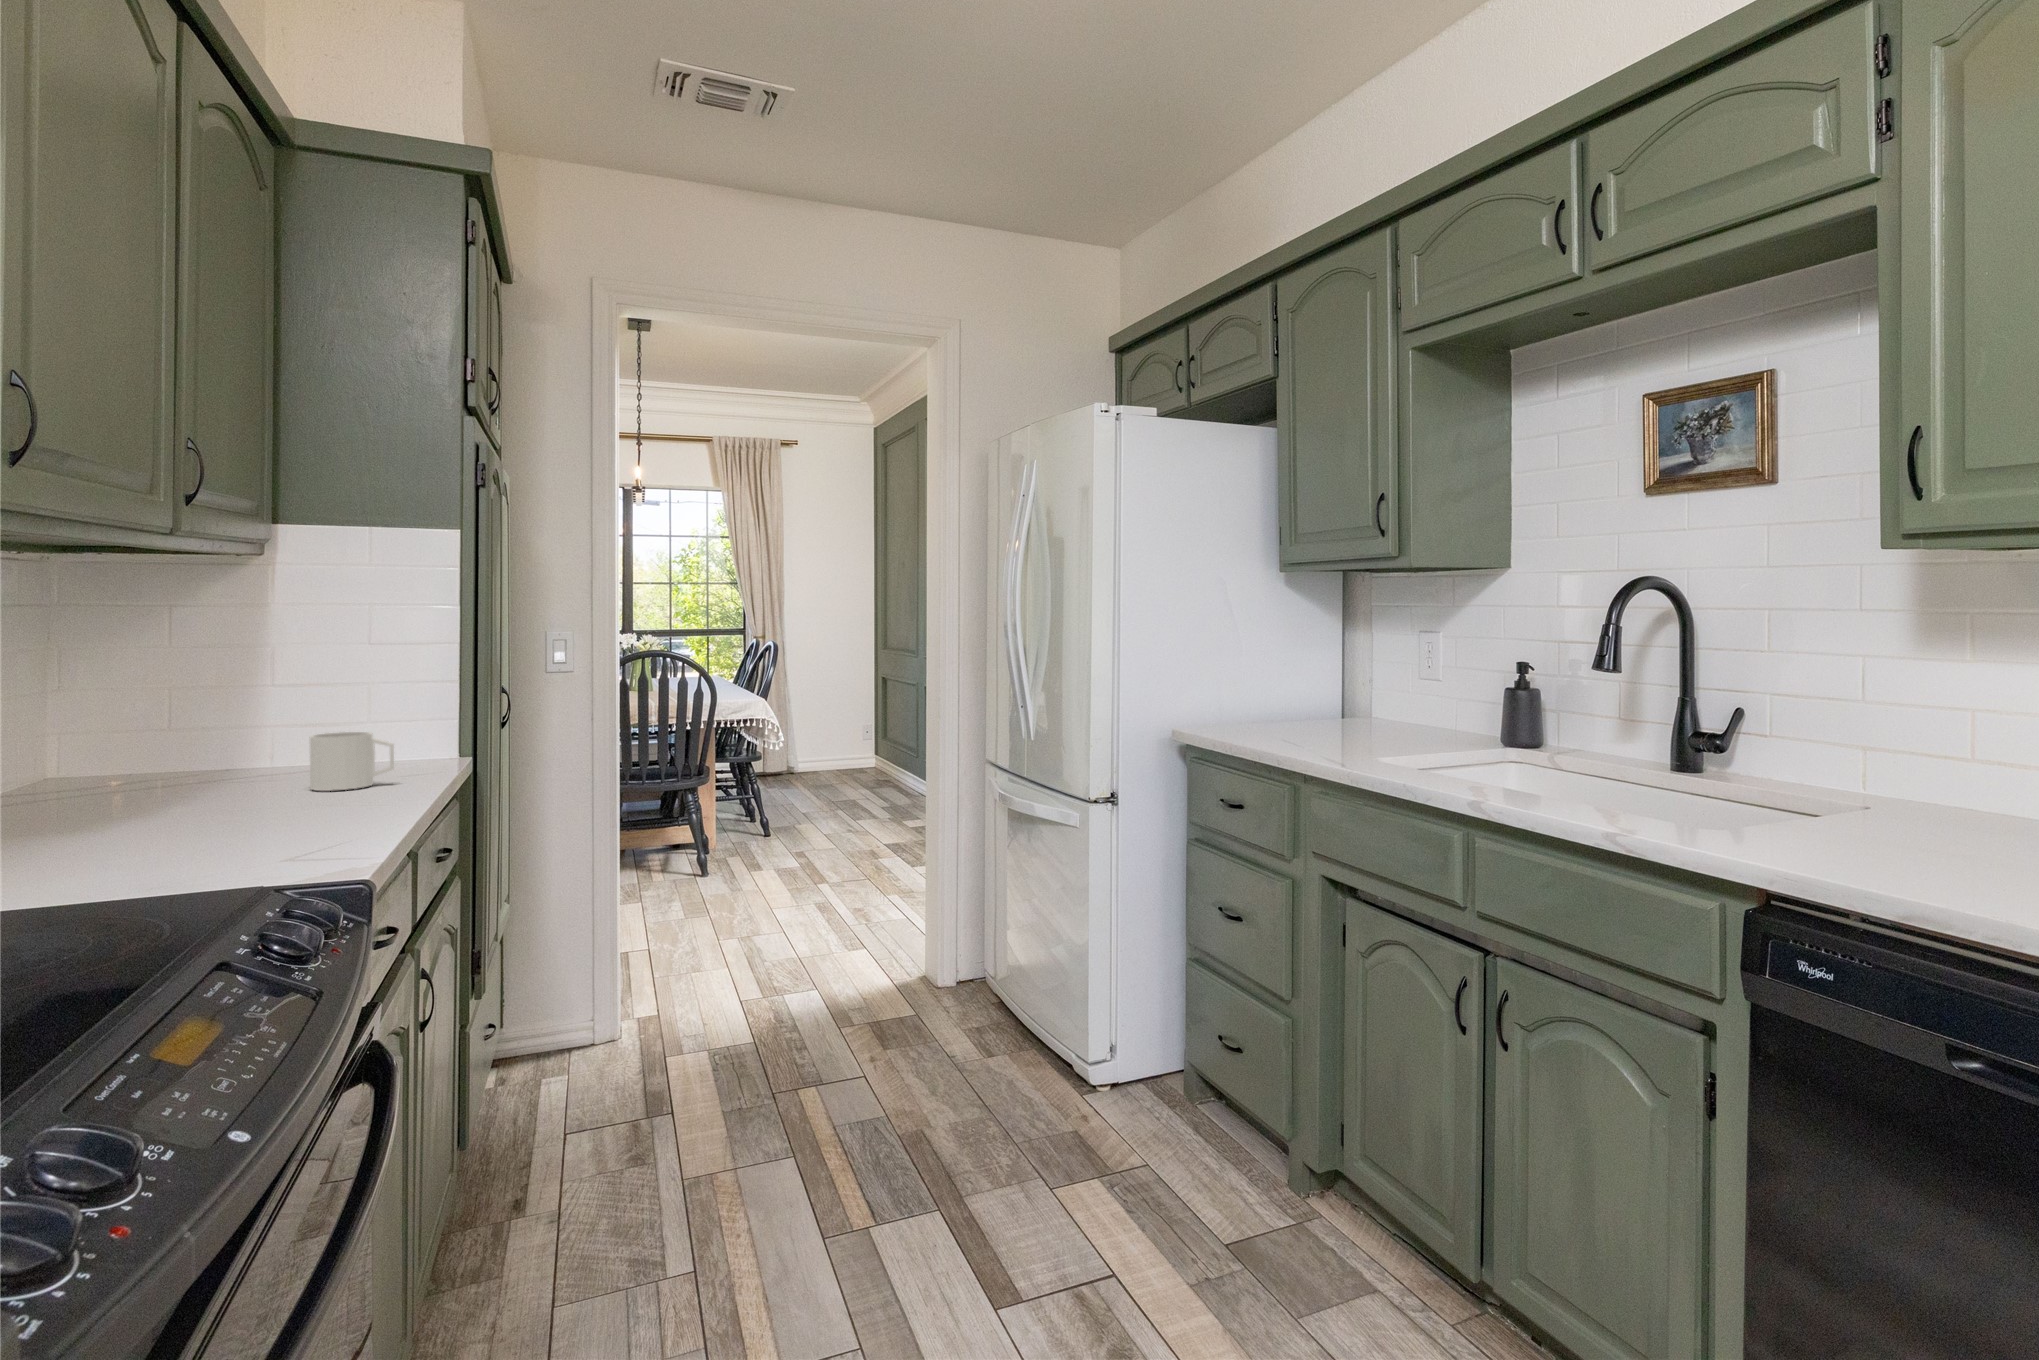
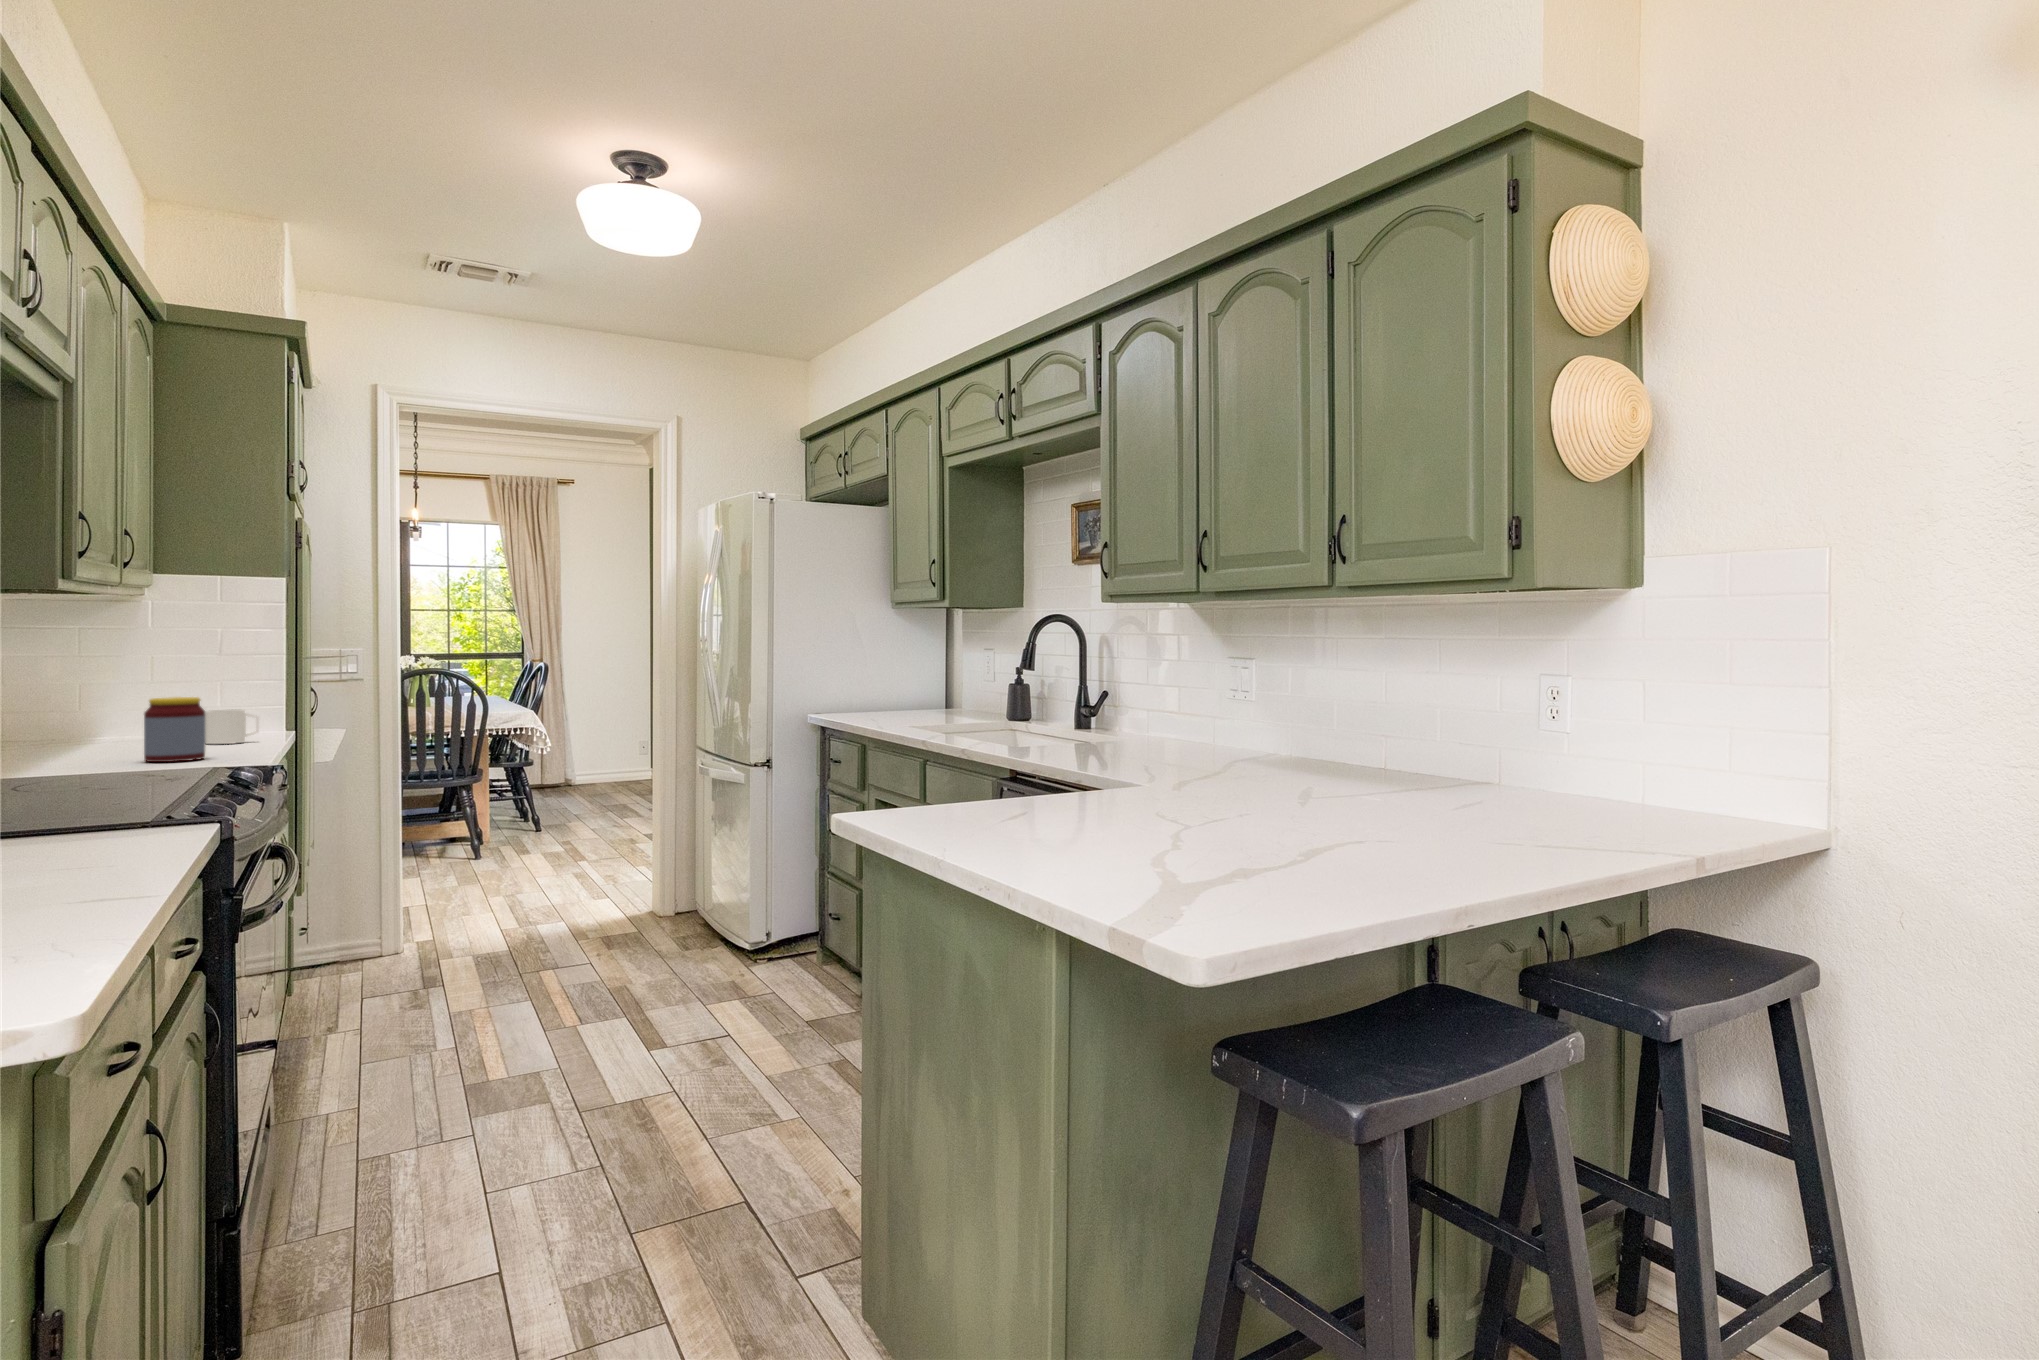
jar: none [154,727,268,851] -> present [144,697,205,762]

